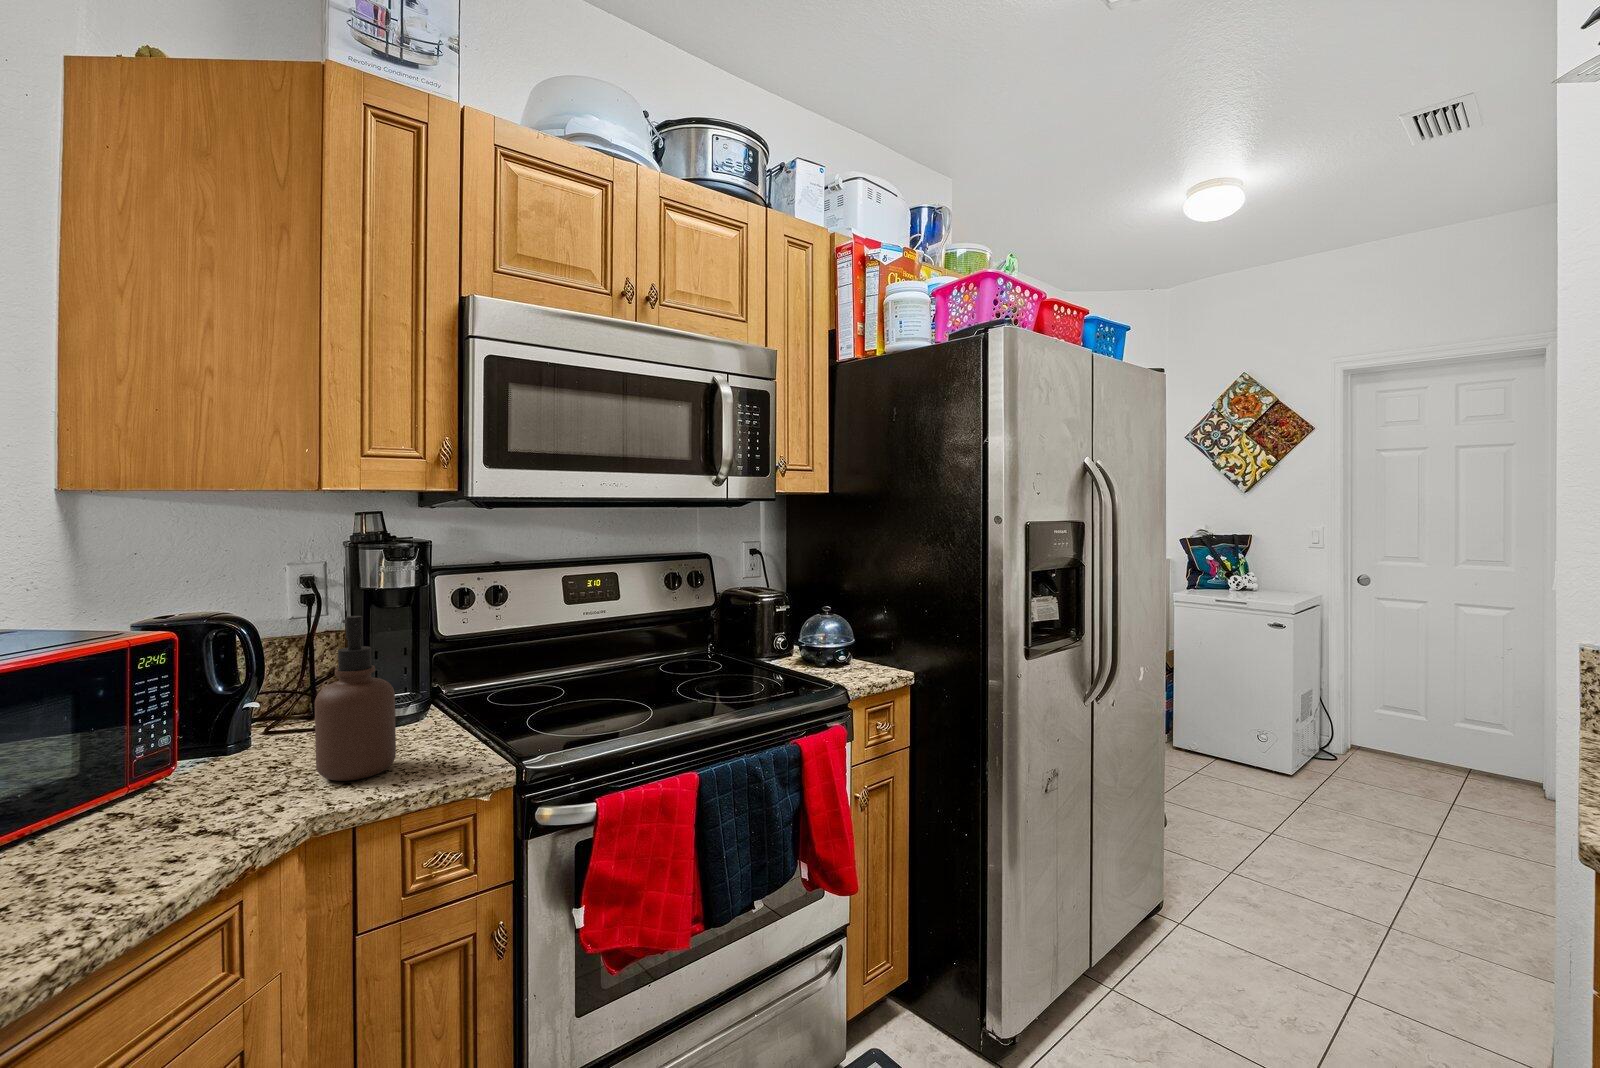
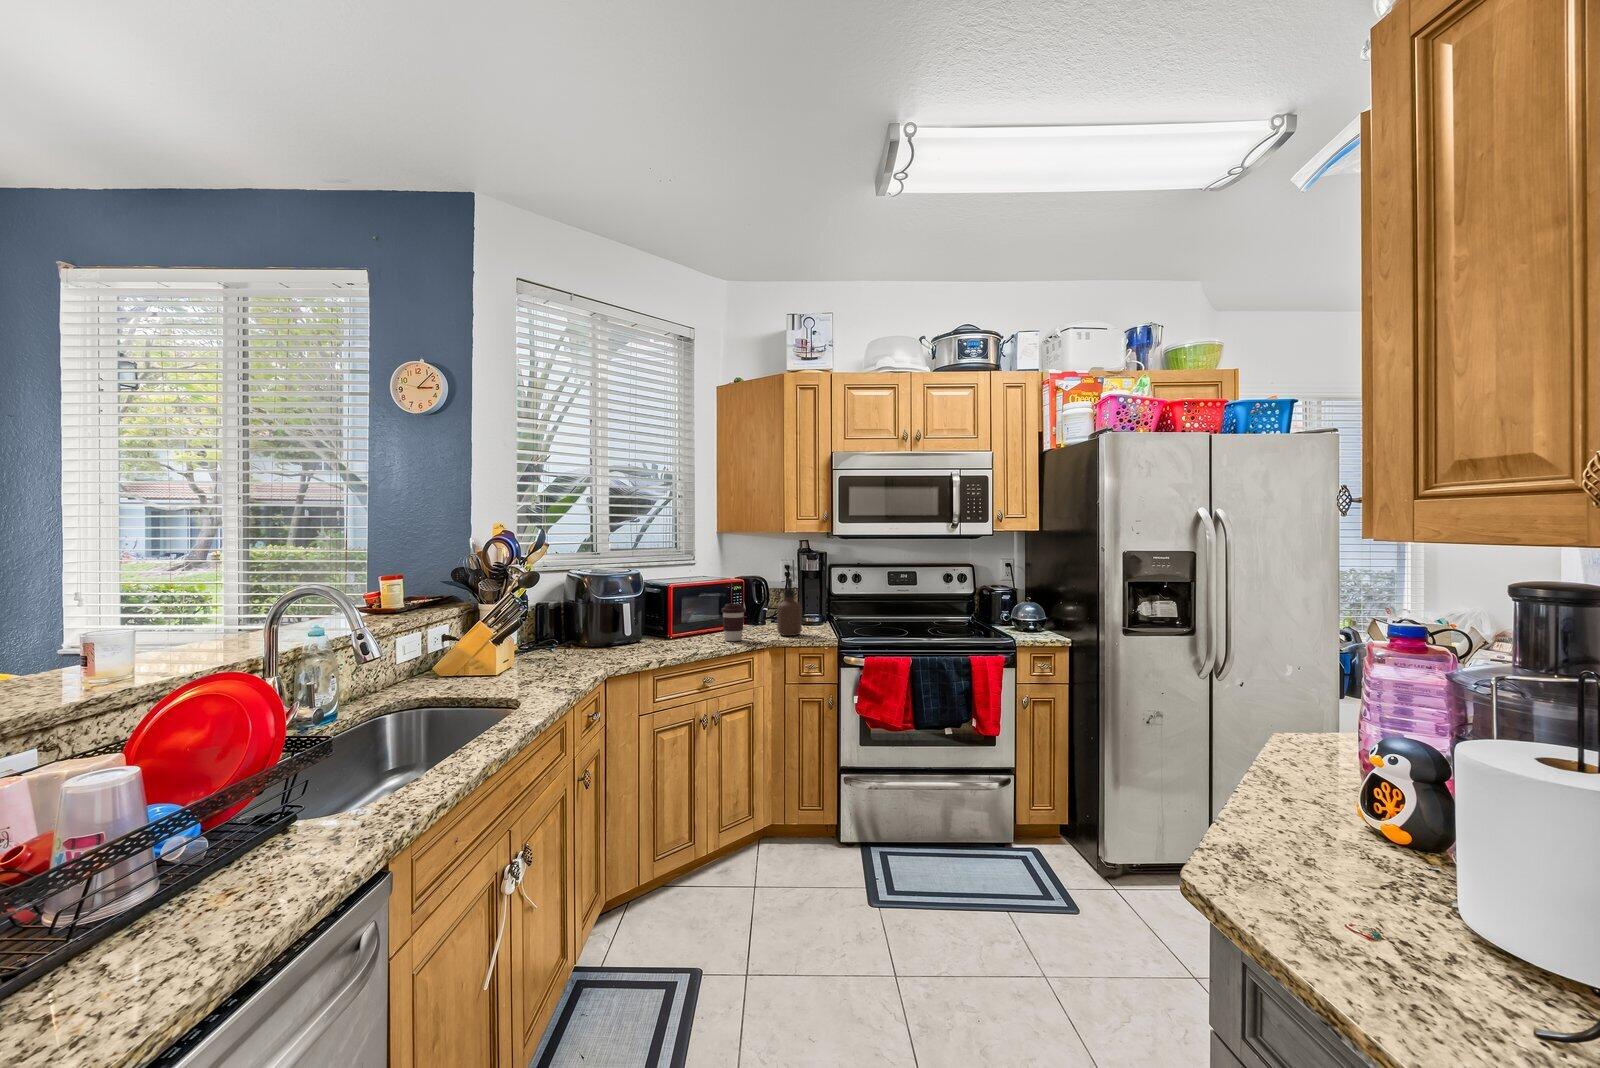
coffee cup: none [95,719,202,856] -> present [721,604,745,641]

